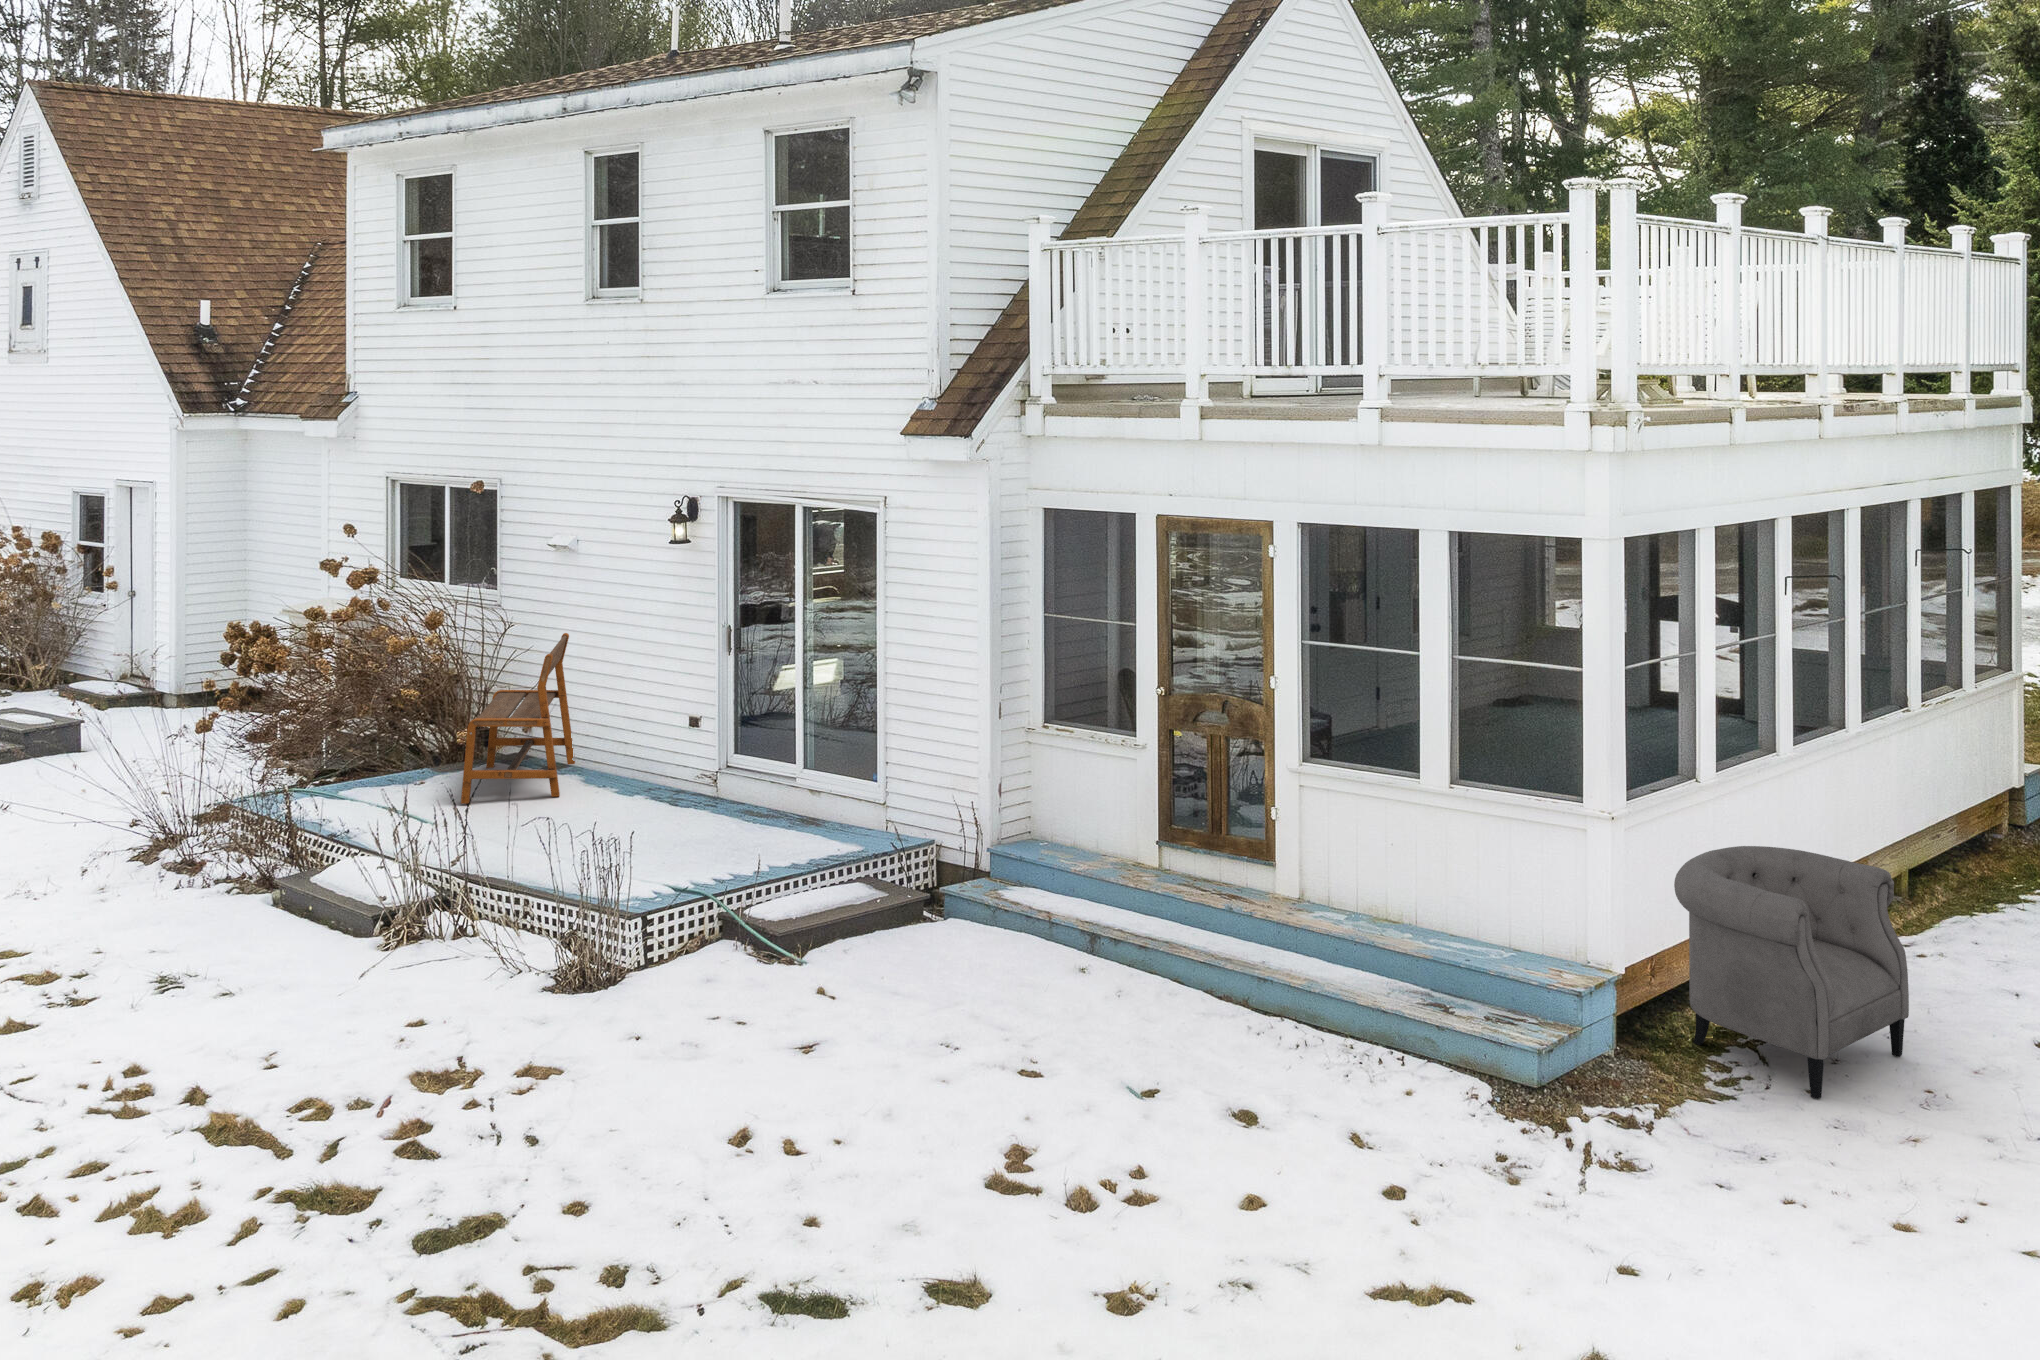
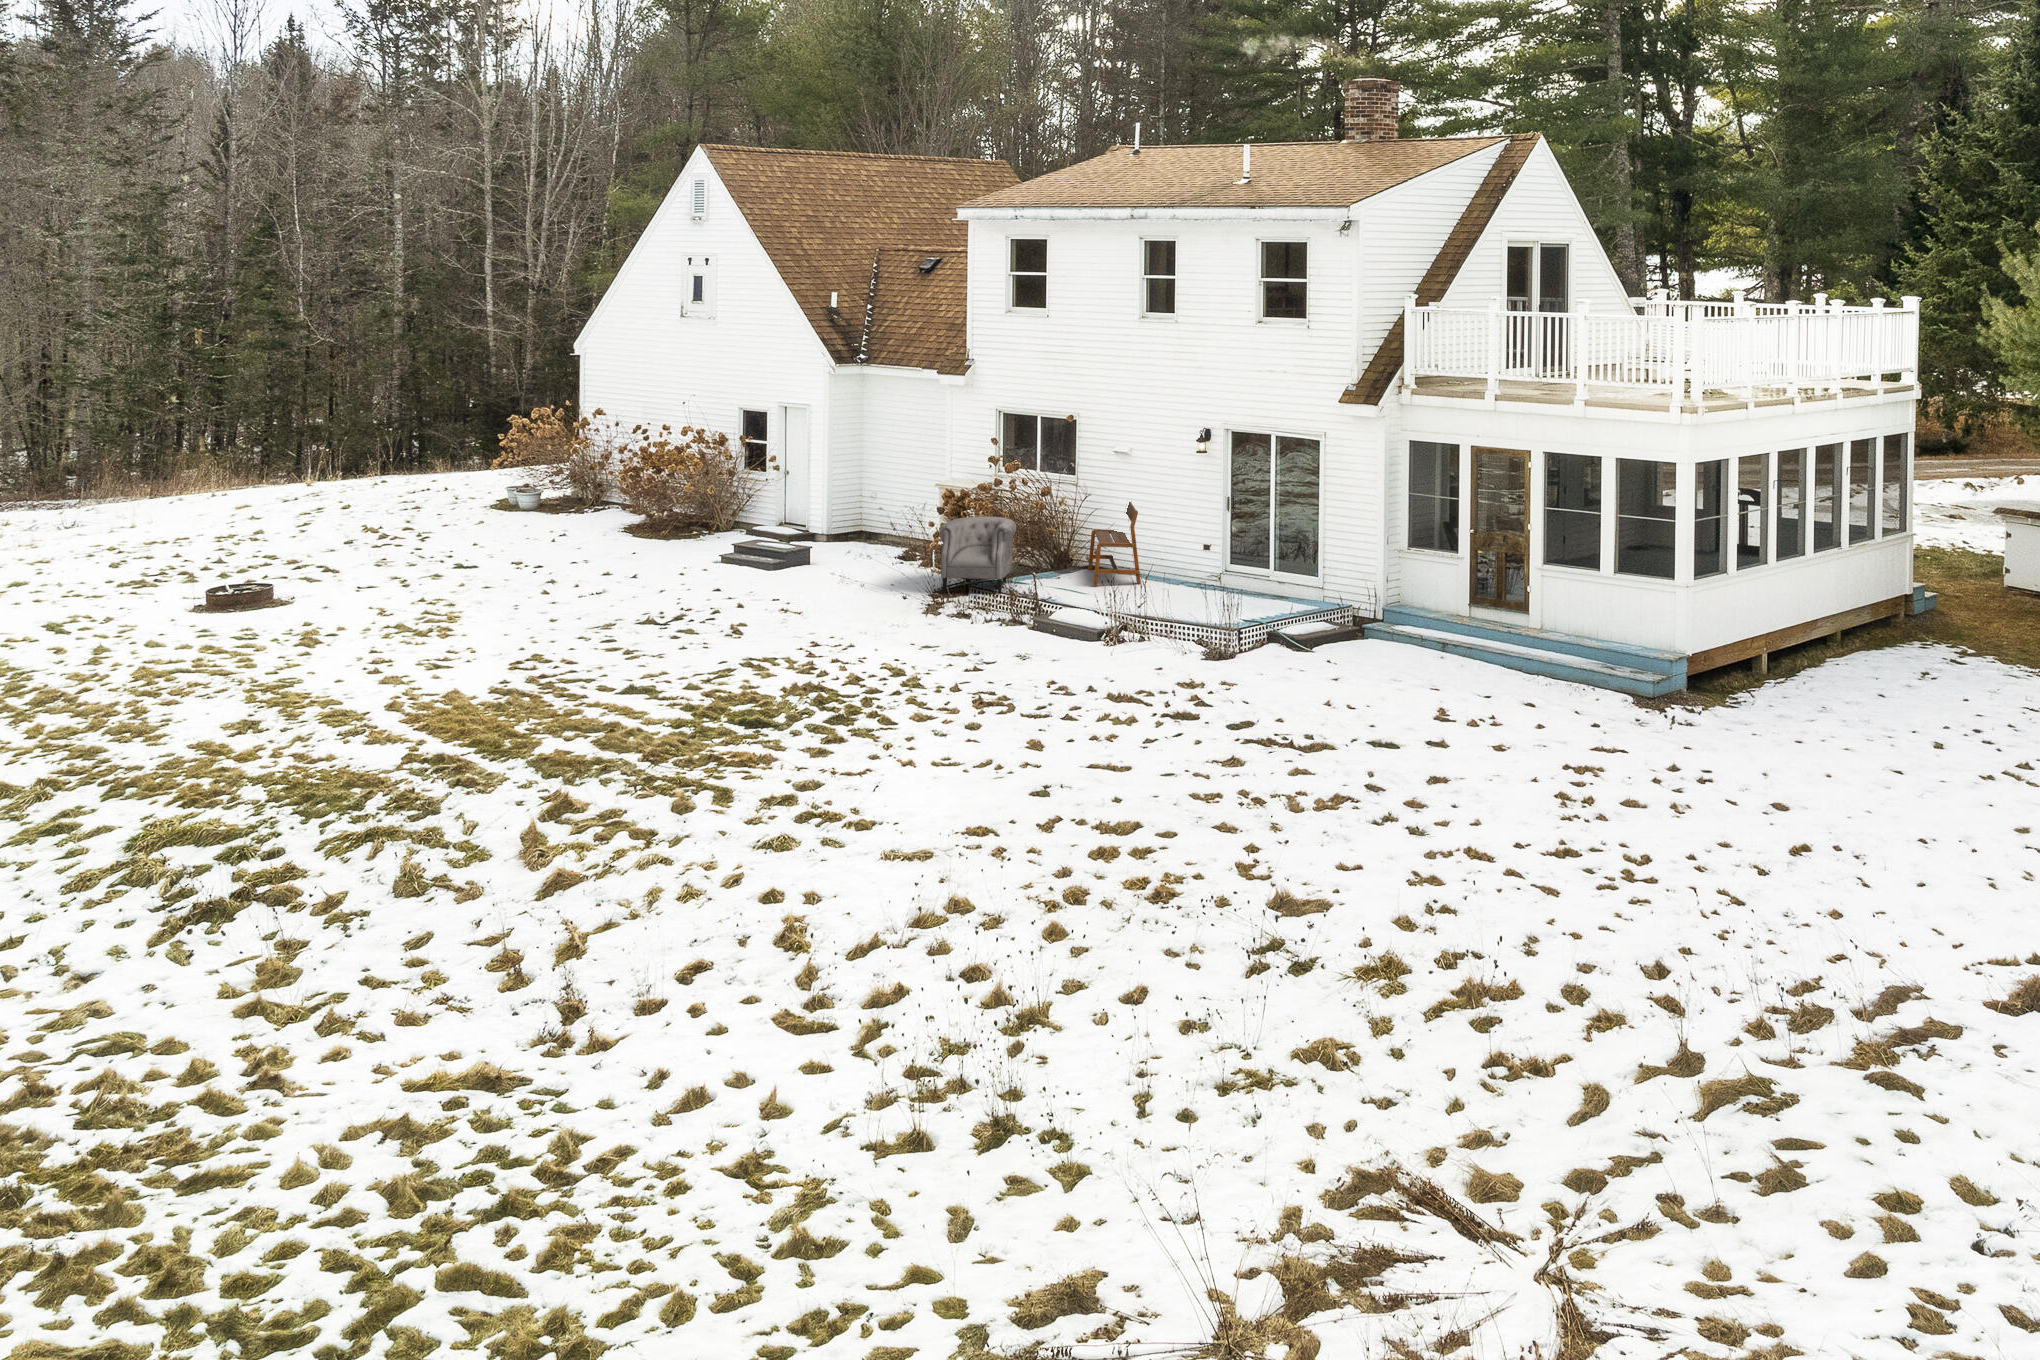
chair: present [1674,846,1909,1099] -> present [939,516,1016,593]

